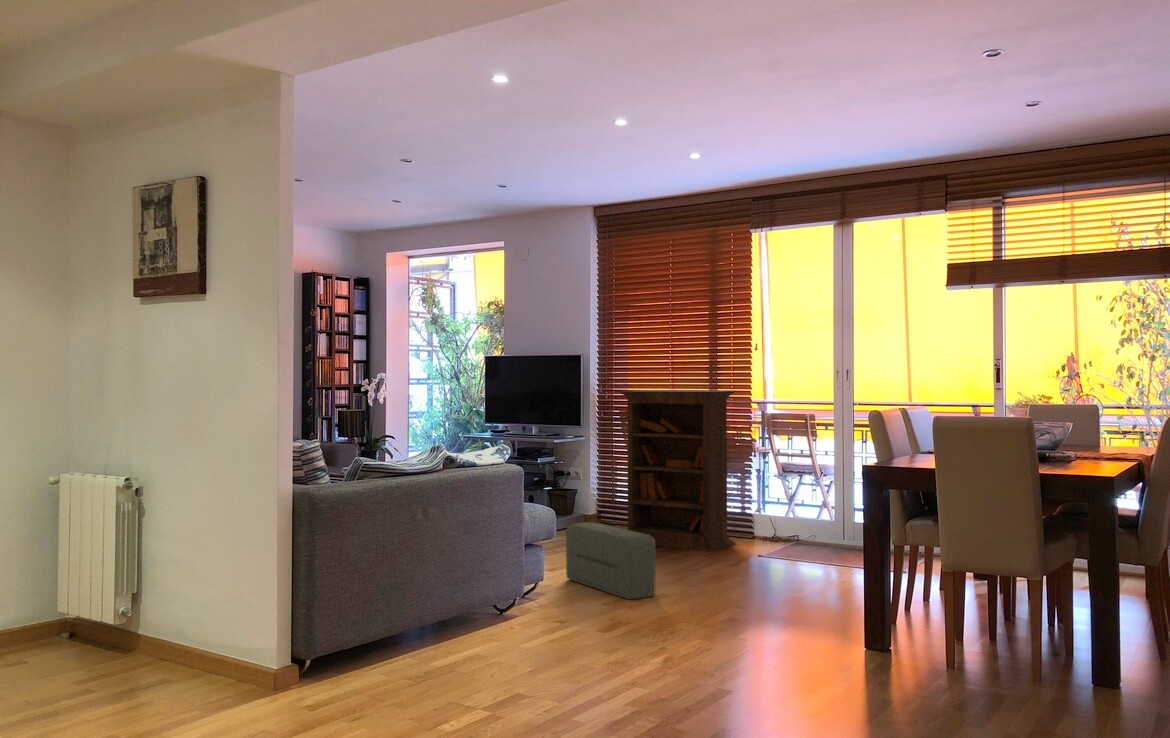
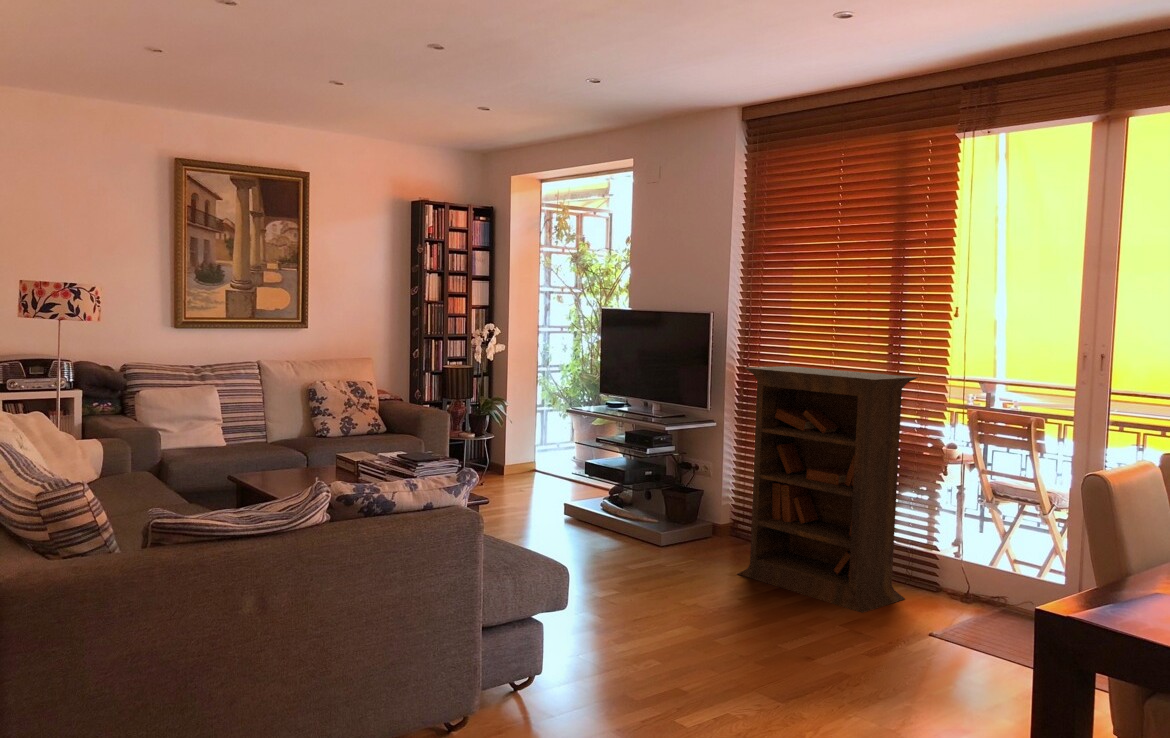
pouf: present [566,522,656,599] -> none [606,569,710,708]

